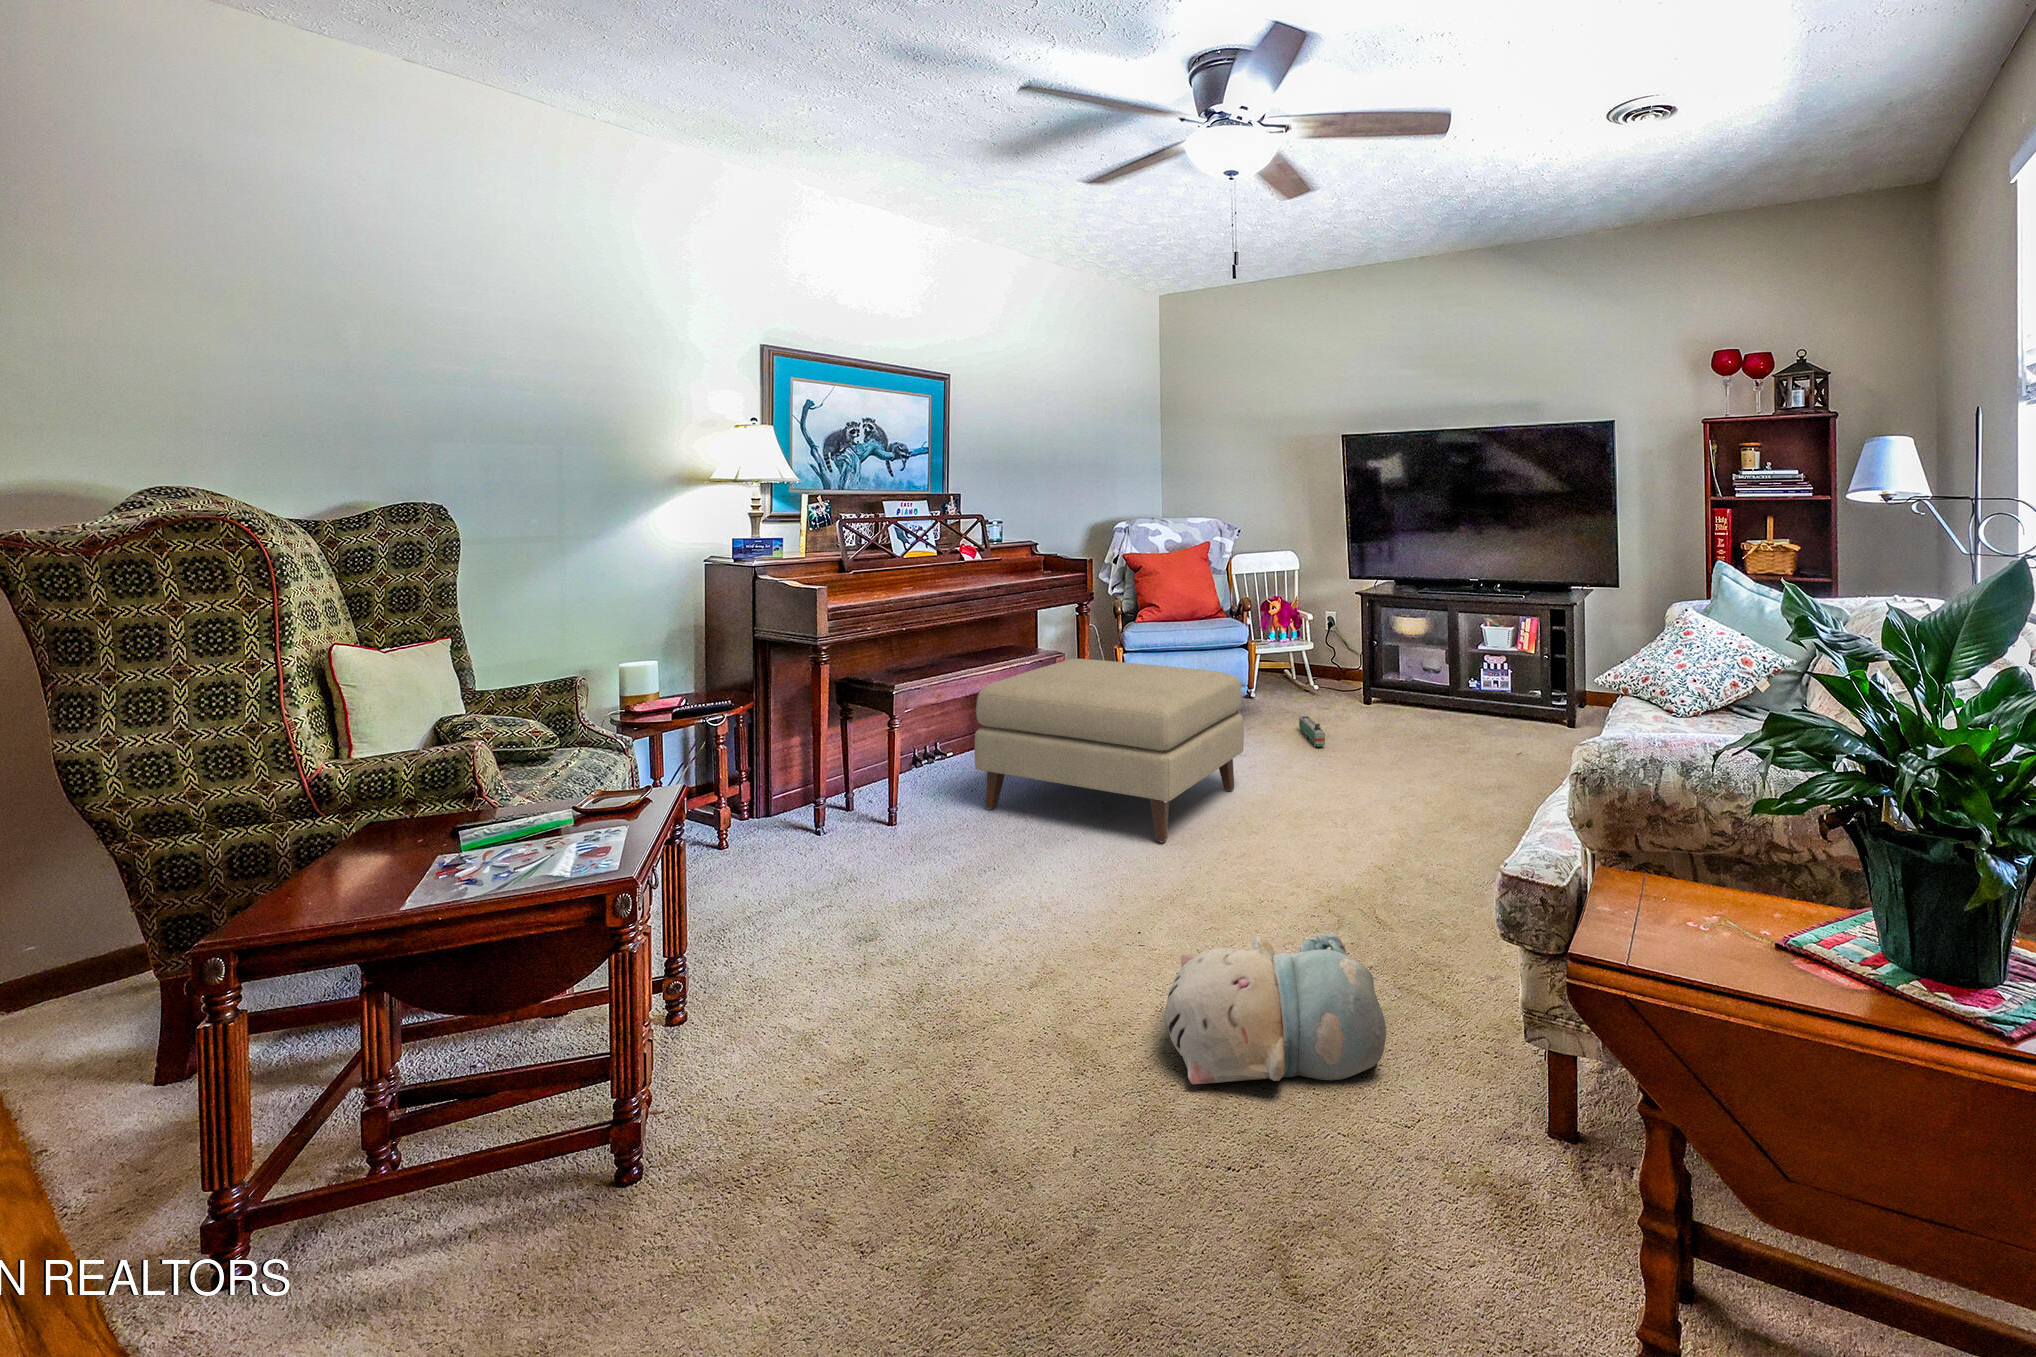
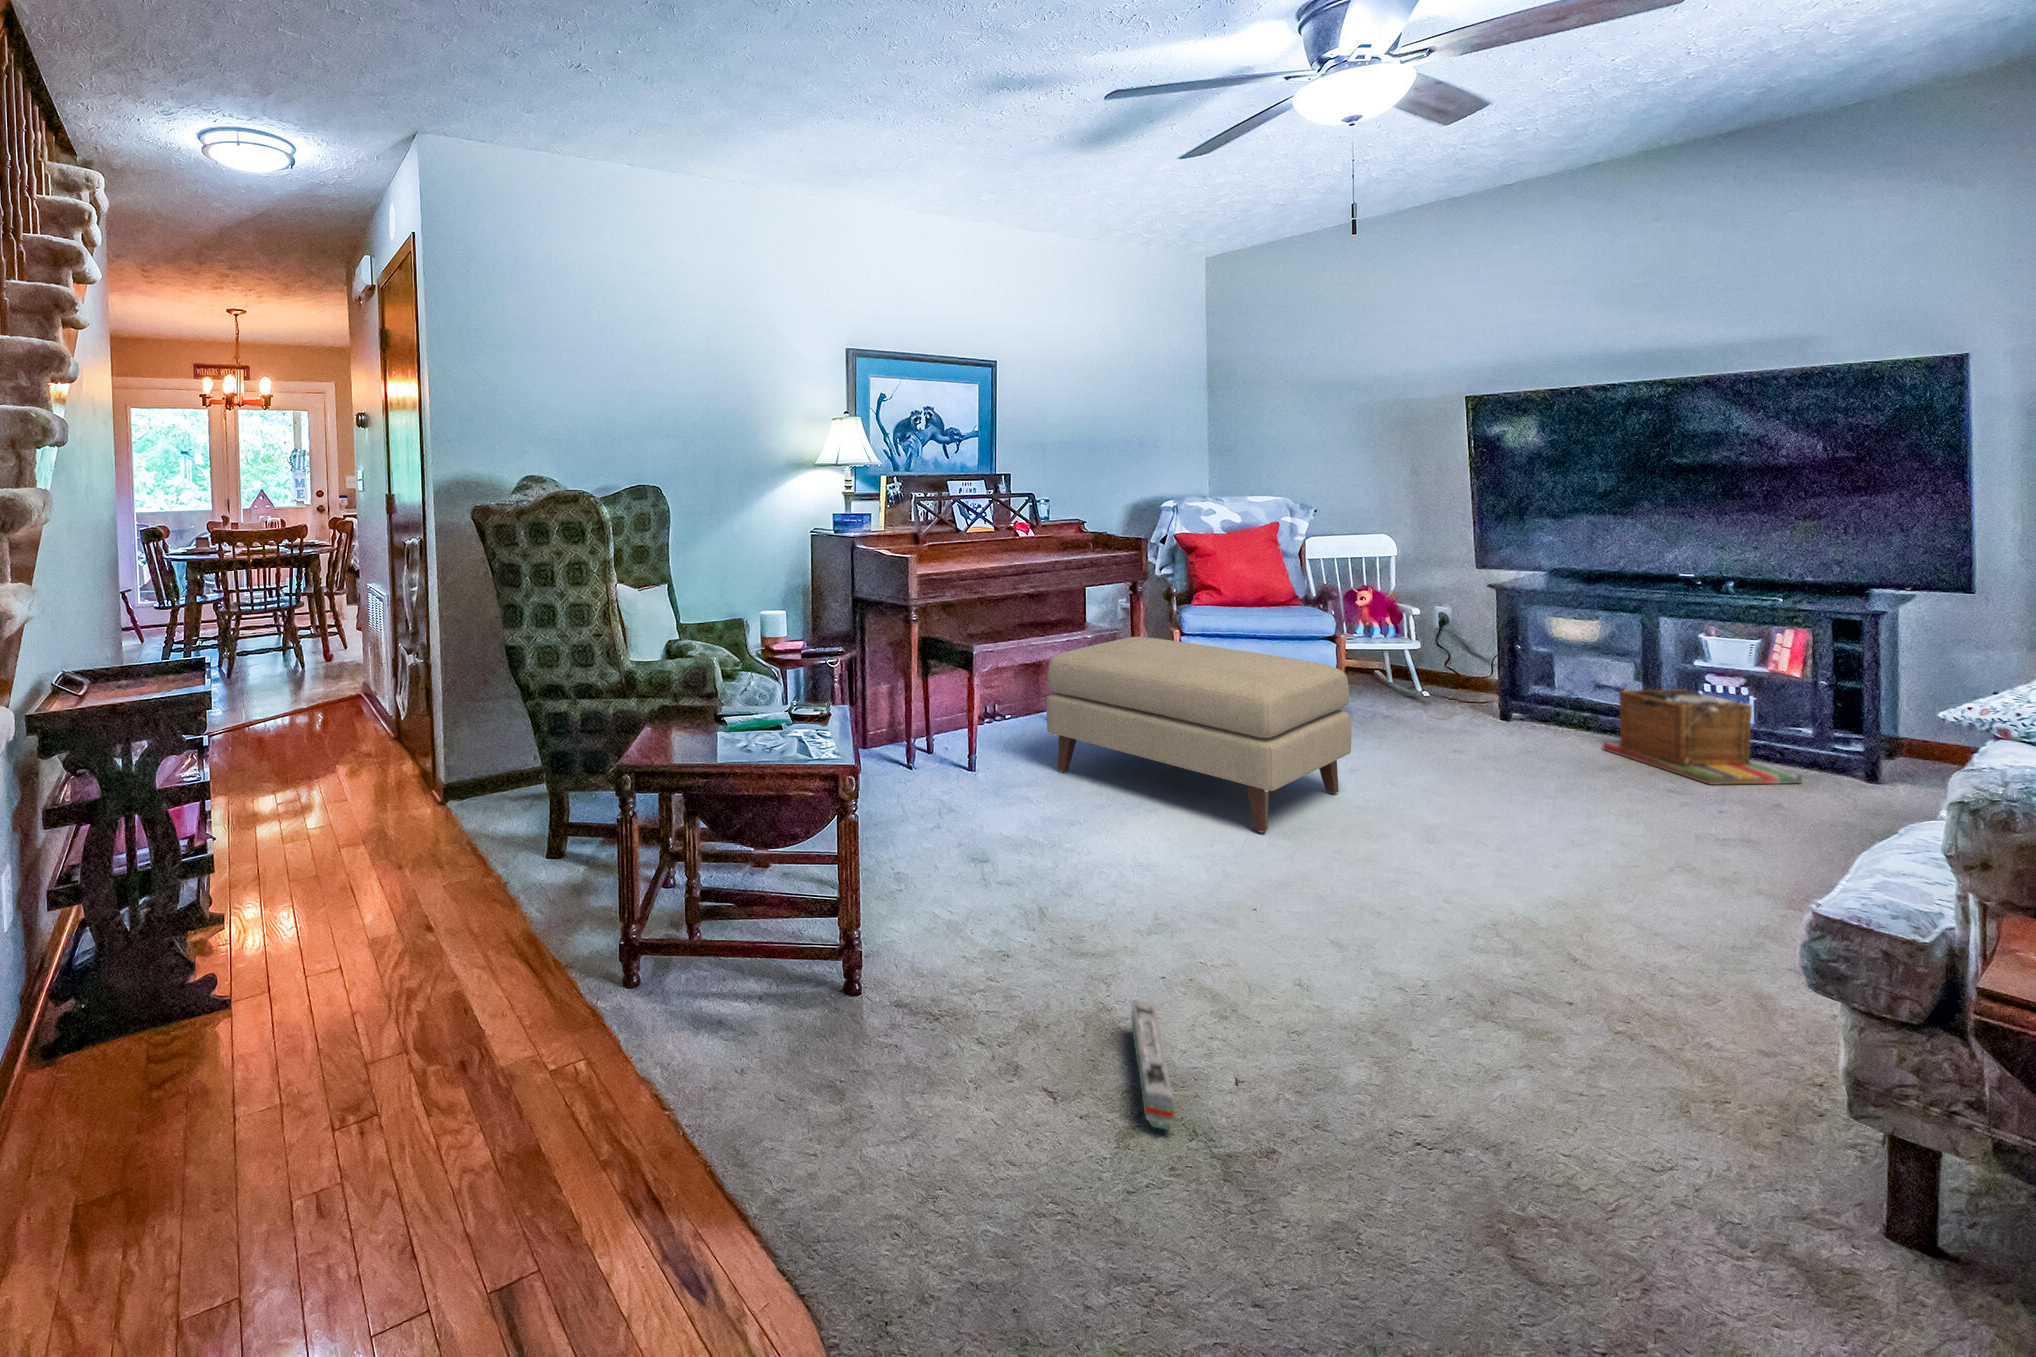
laundry basket: none [1422,666,1527,739] -> present [1603,689,1802,785]
toy train: present [1299,716,1325,746] -> present [1131,1000,1174,1130]
plush toy: present [1163,932,1386,1084] -> none [1320,941,1635,1120]

